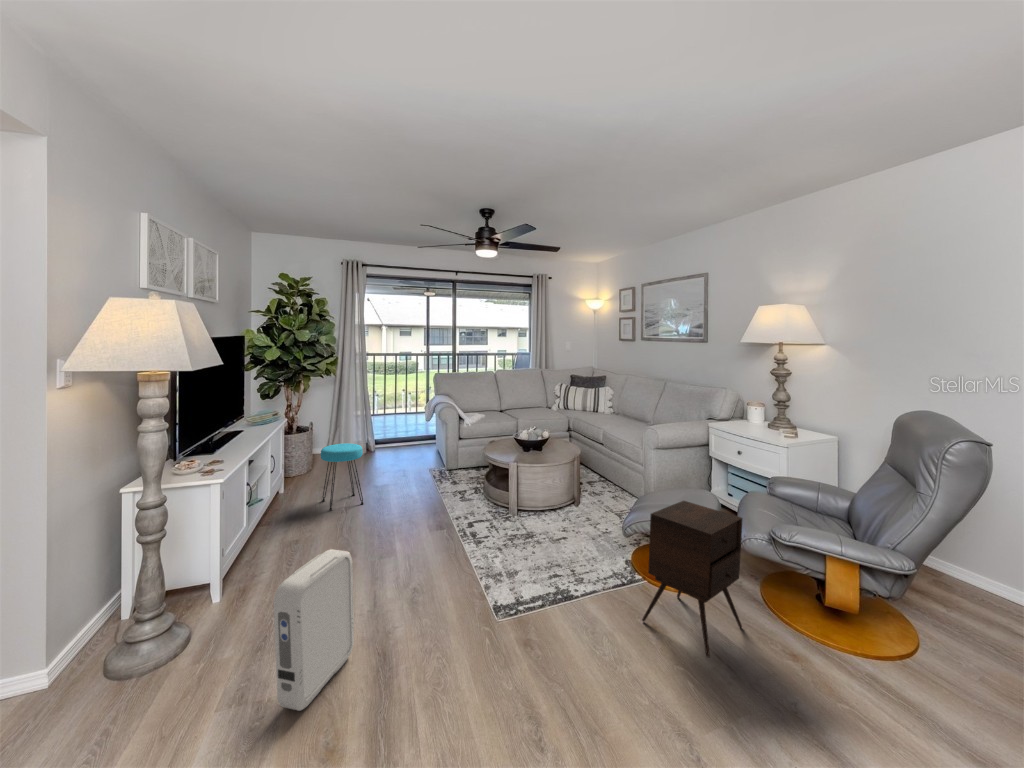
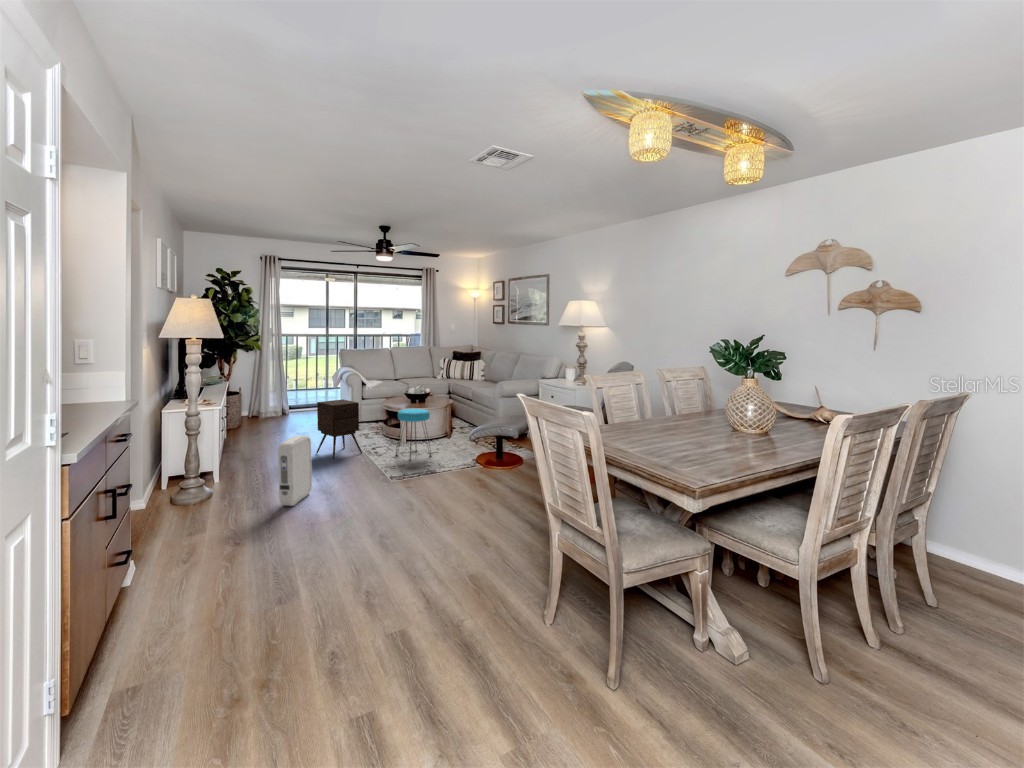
stool: present [321,444,363,510] -> present [396,409,431,460]
side table: present [642,501,742,658] -> present [316,399,362,459]

